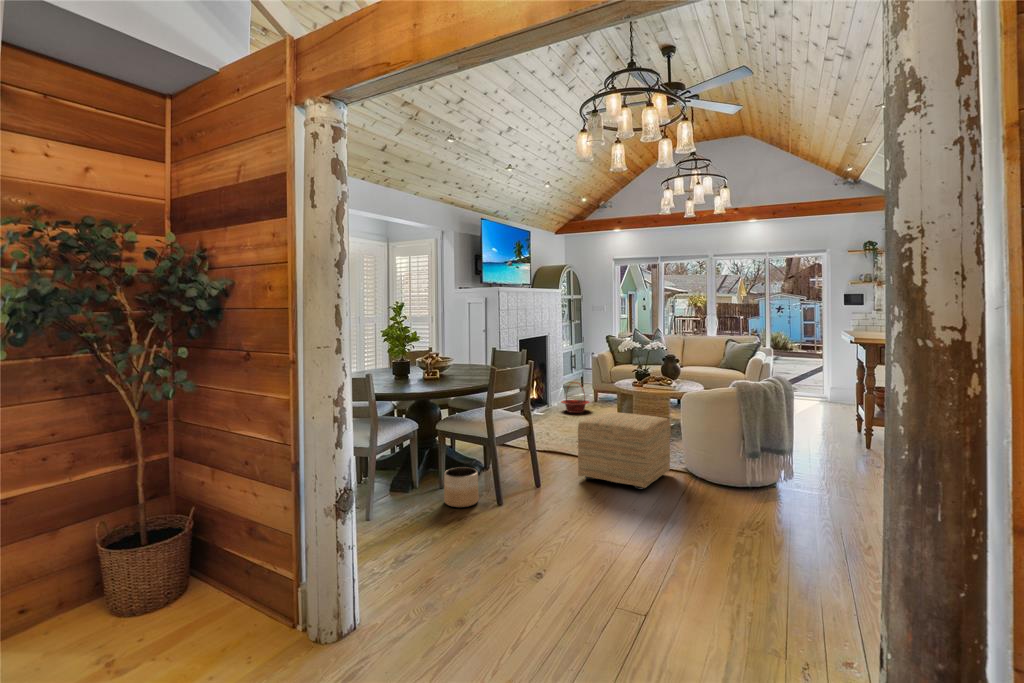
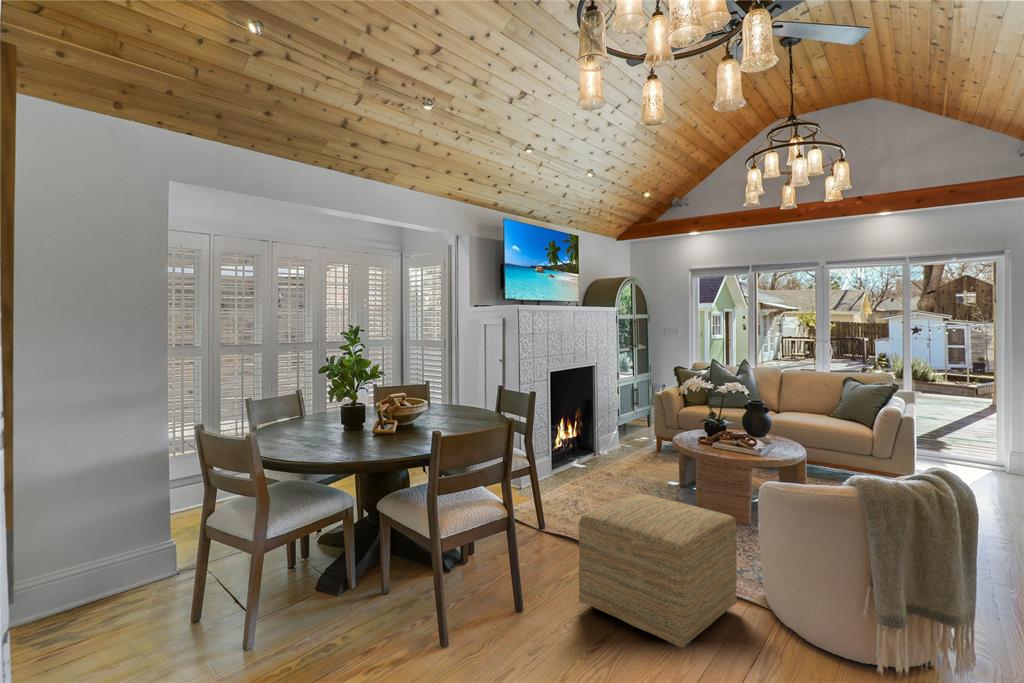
basket: present [561,384,590,413] -> none [604,429,644,471]
planter: present [444,467,478,508] -> none [345,581,401,656]

